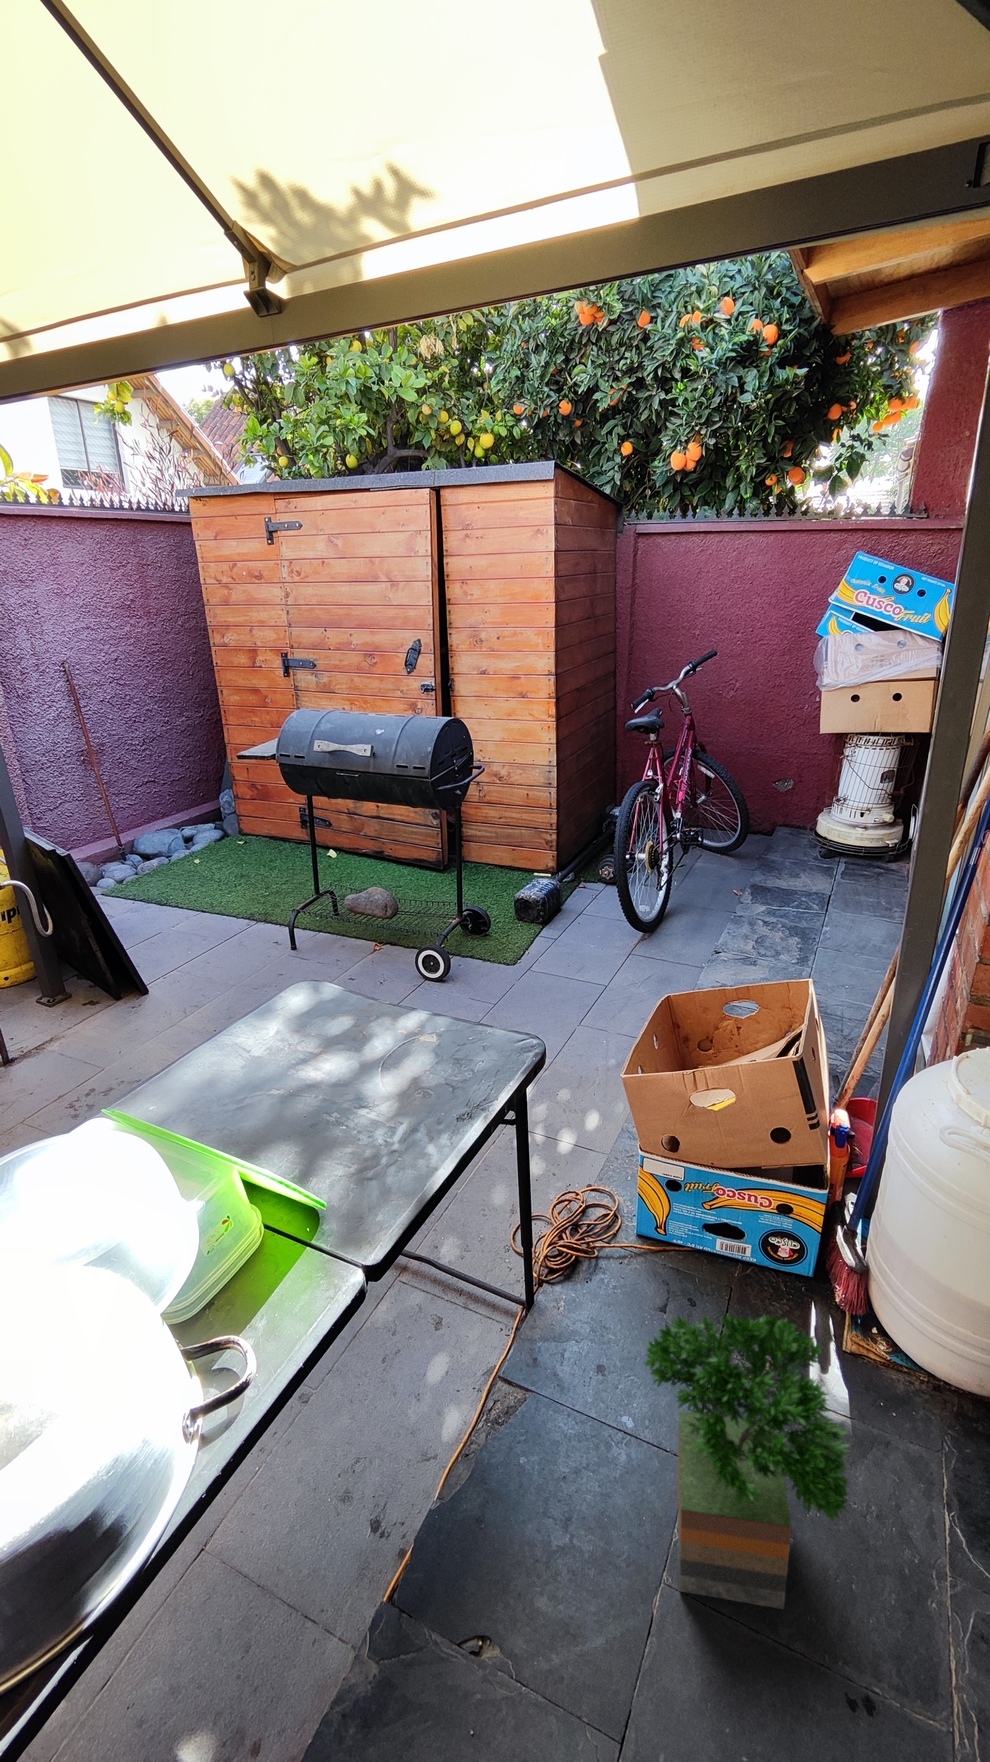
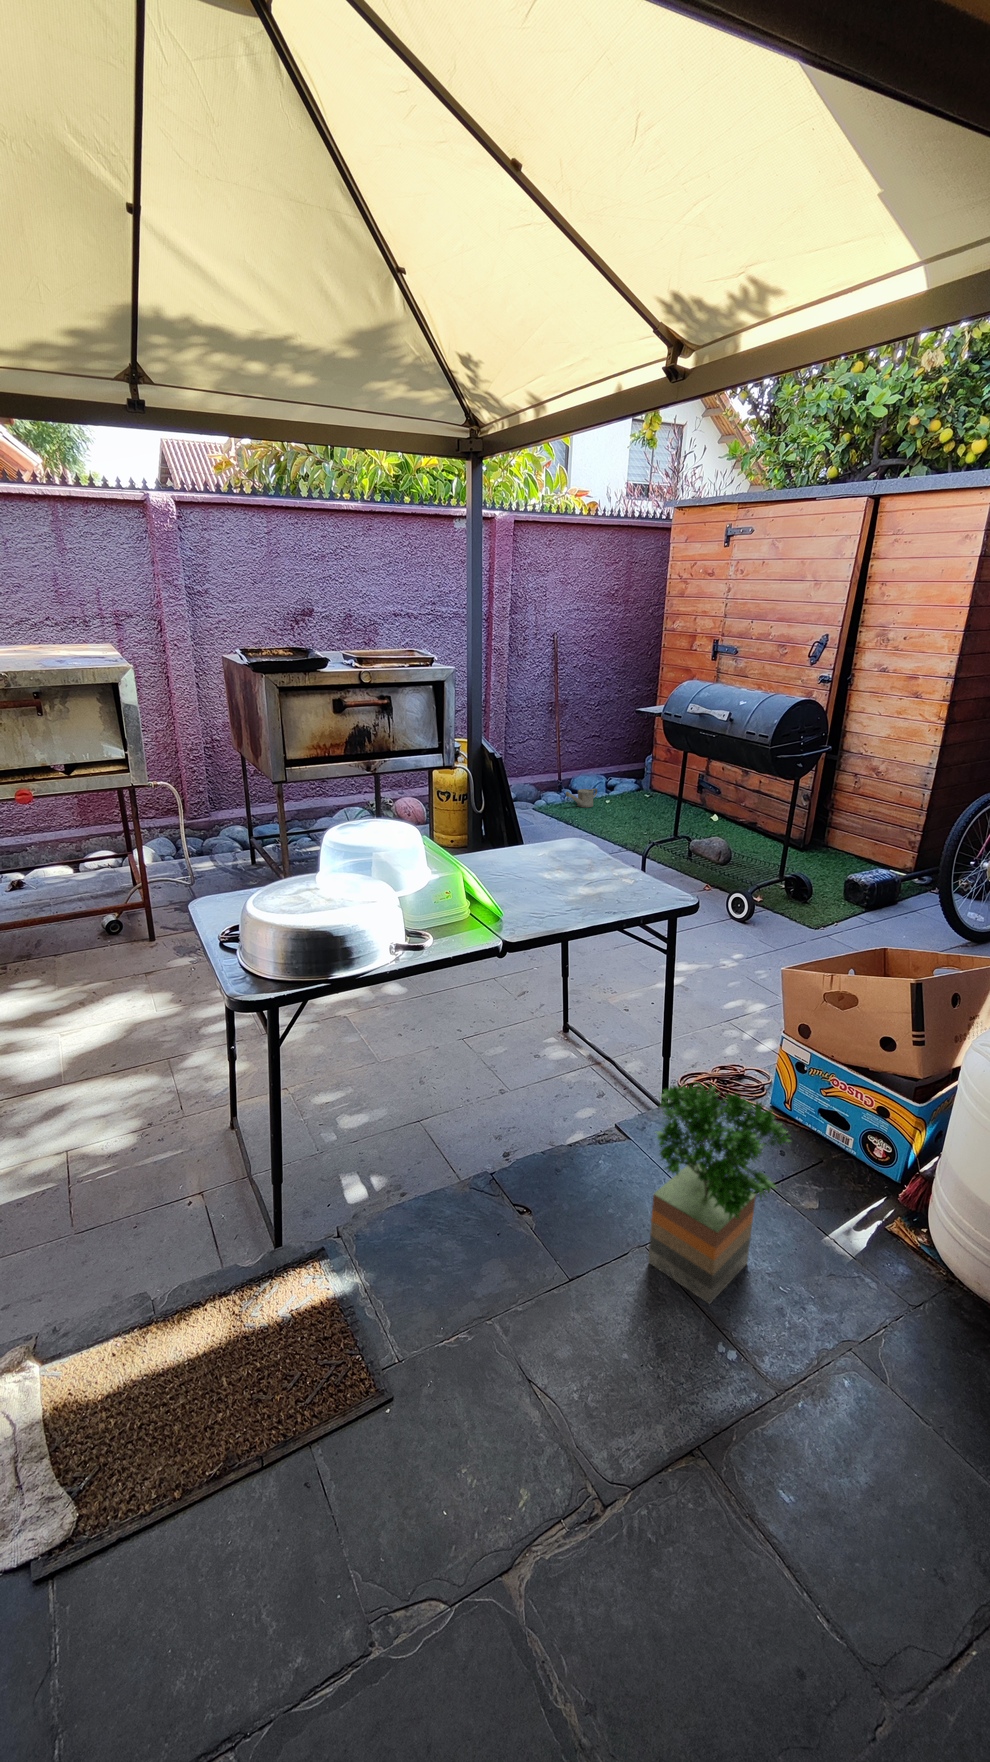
watering can: none [142,850,181,878] -> present [566,789,597,808]

